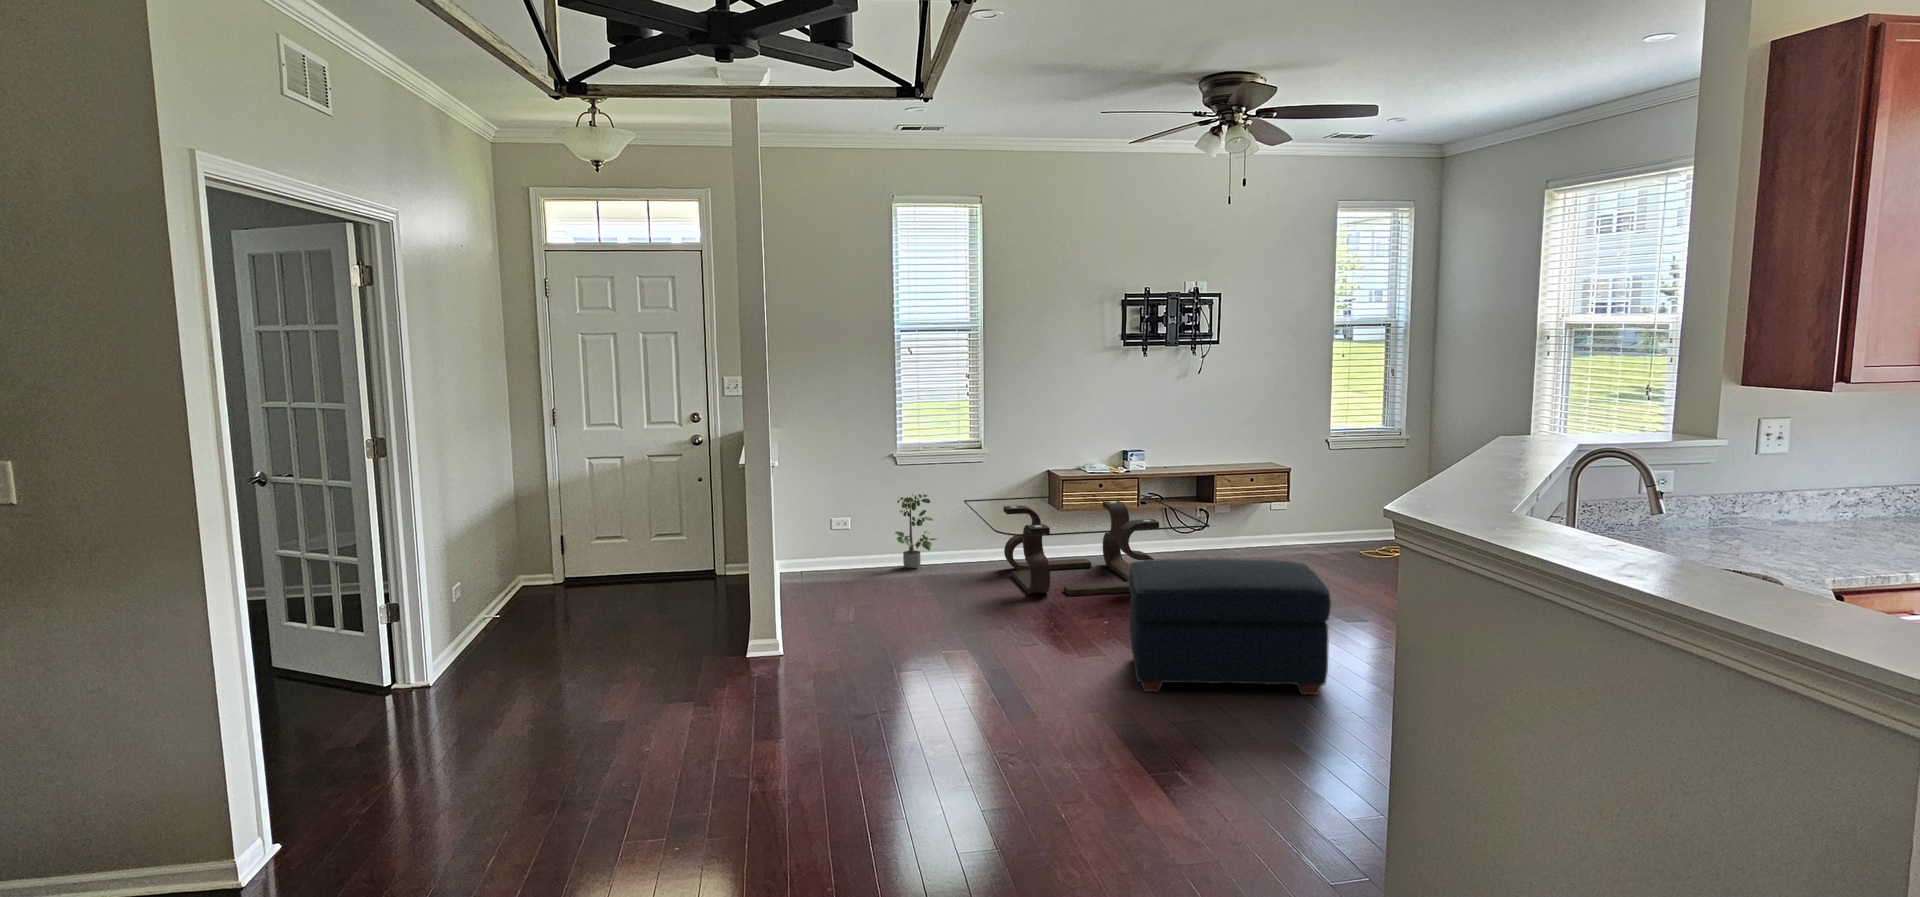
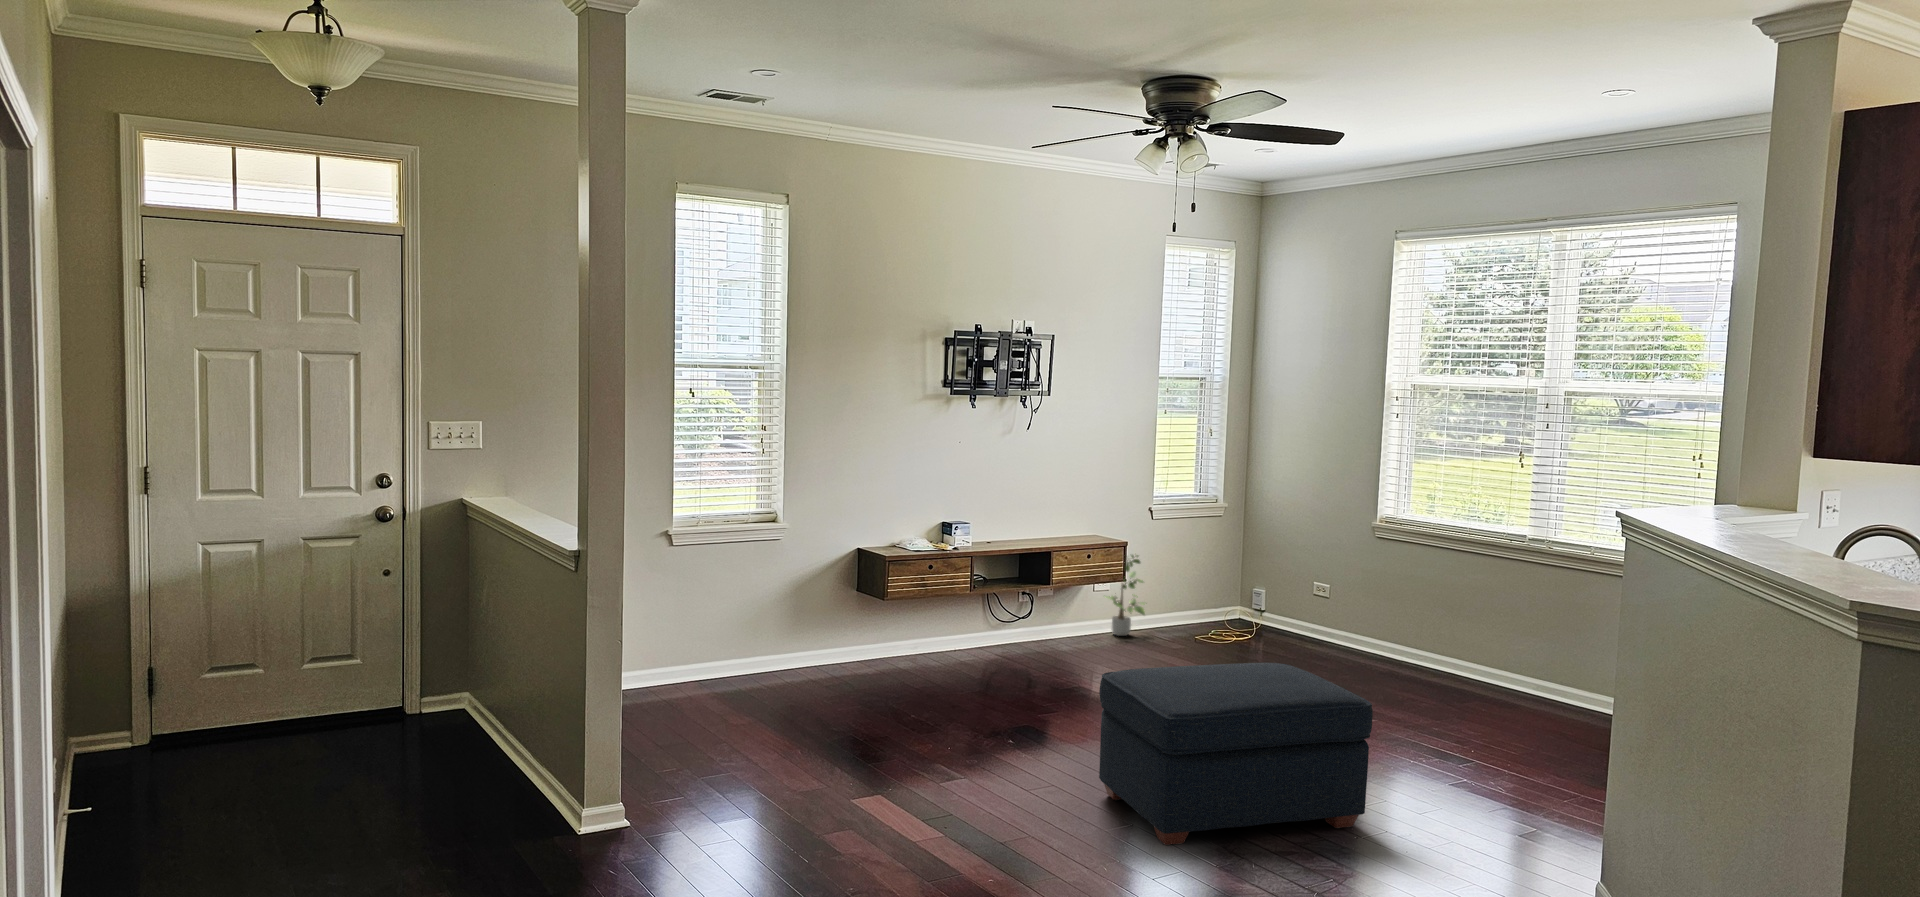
potted plant: present [895,494,937,569] -> present [1105,555,1145,636]
coffee table: present [964,495,1210,596] -> none [759,575,1101,714]

